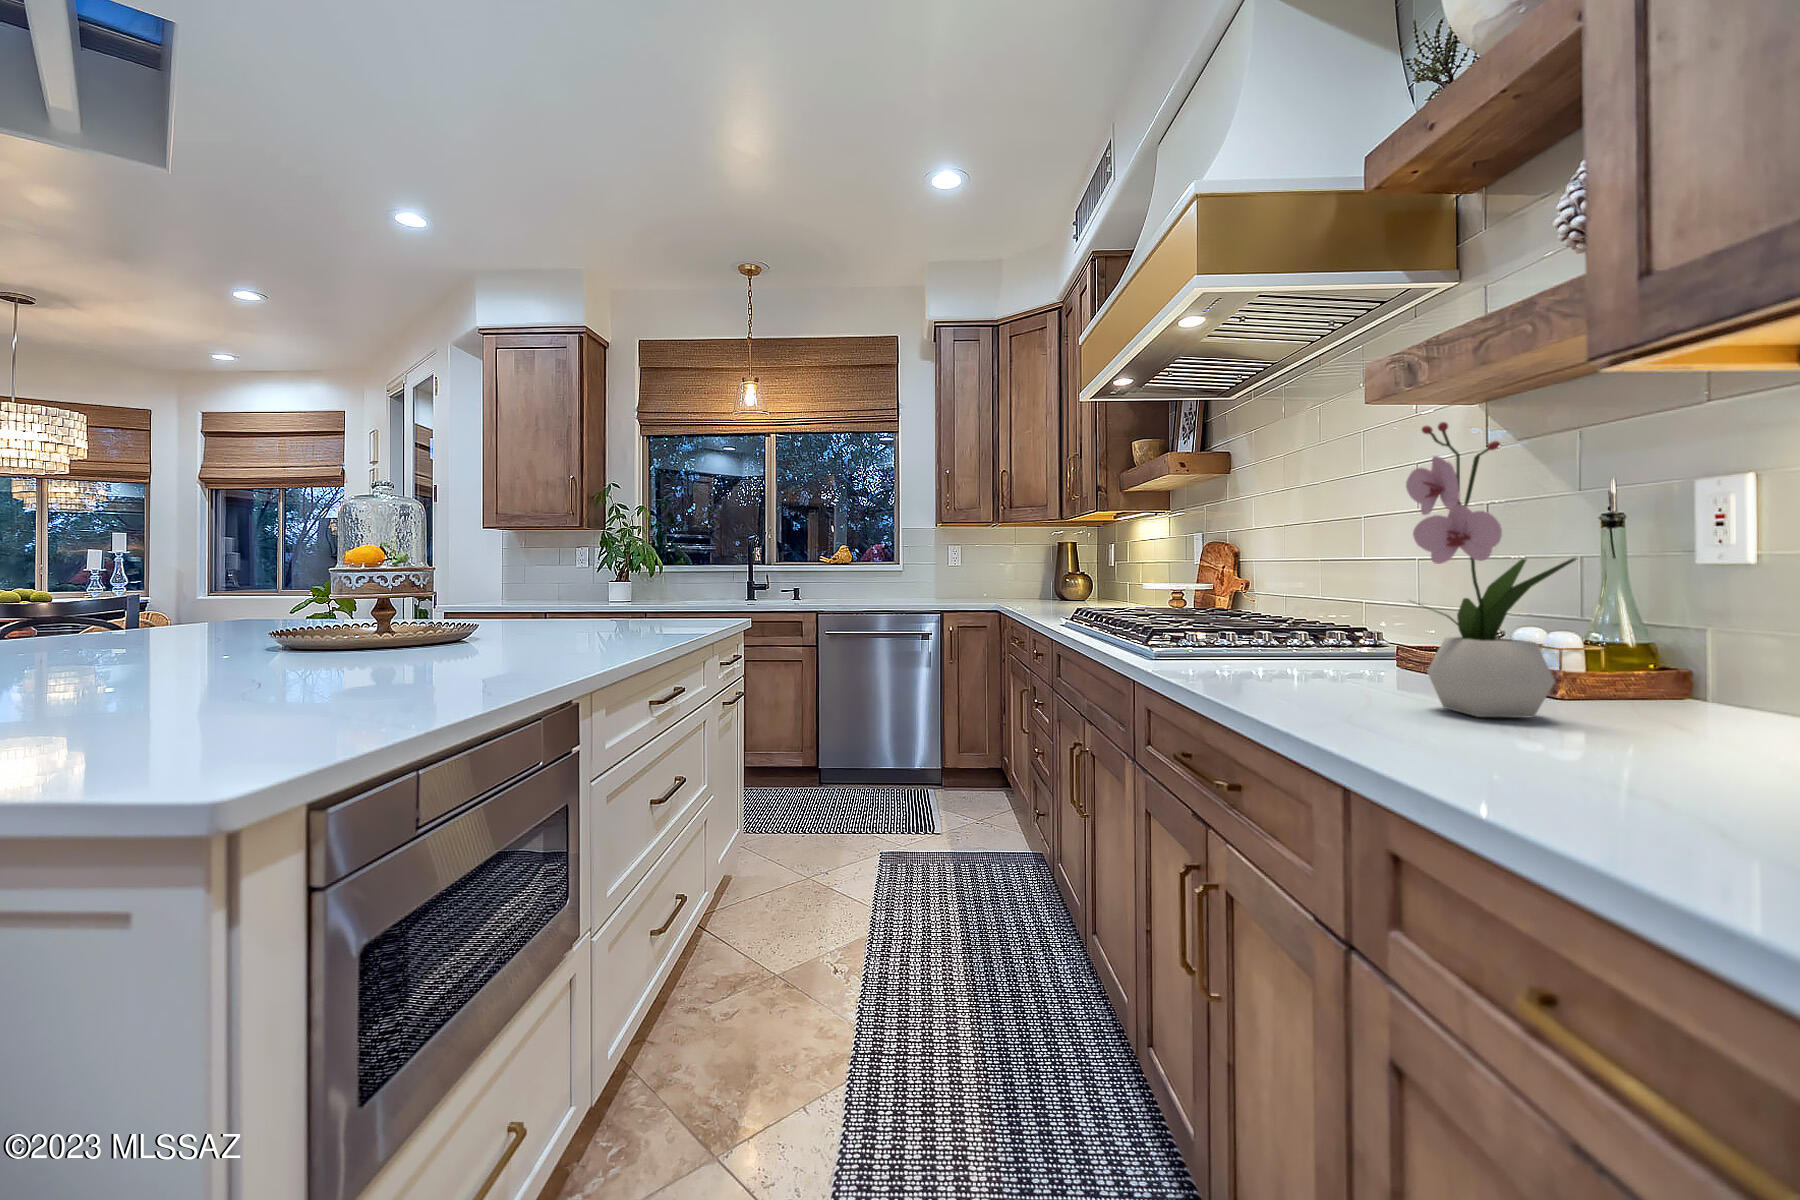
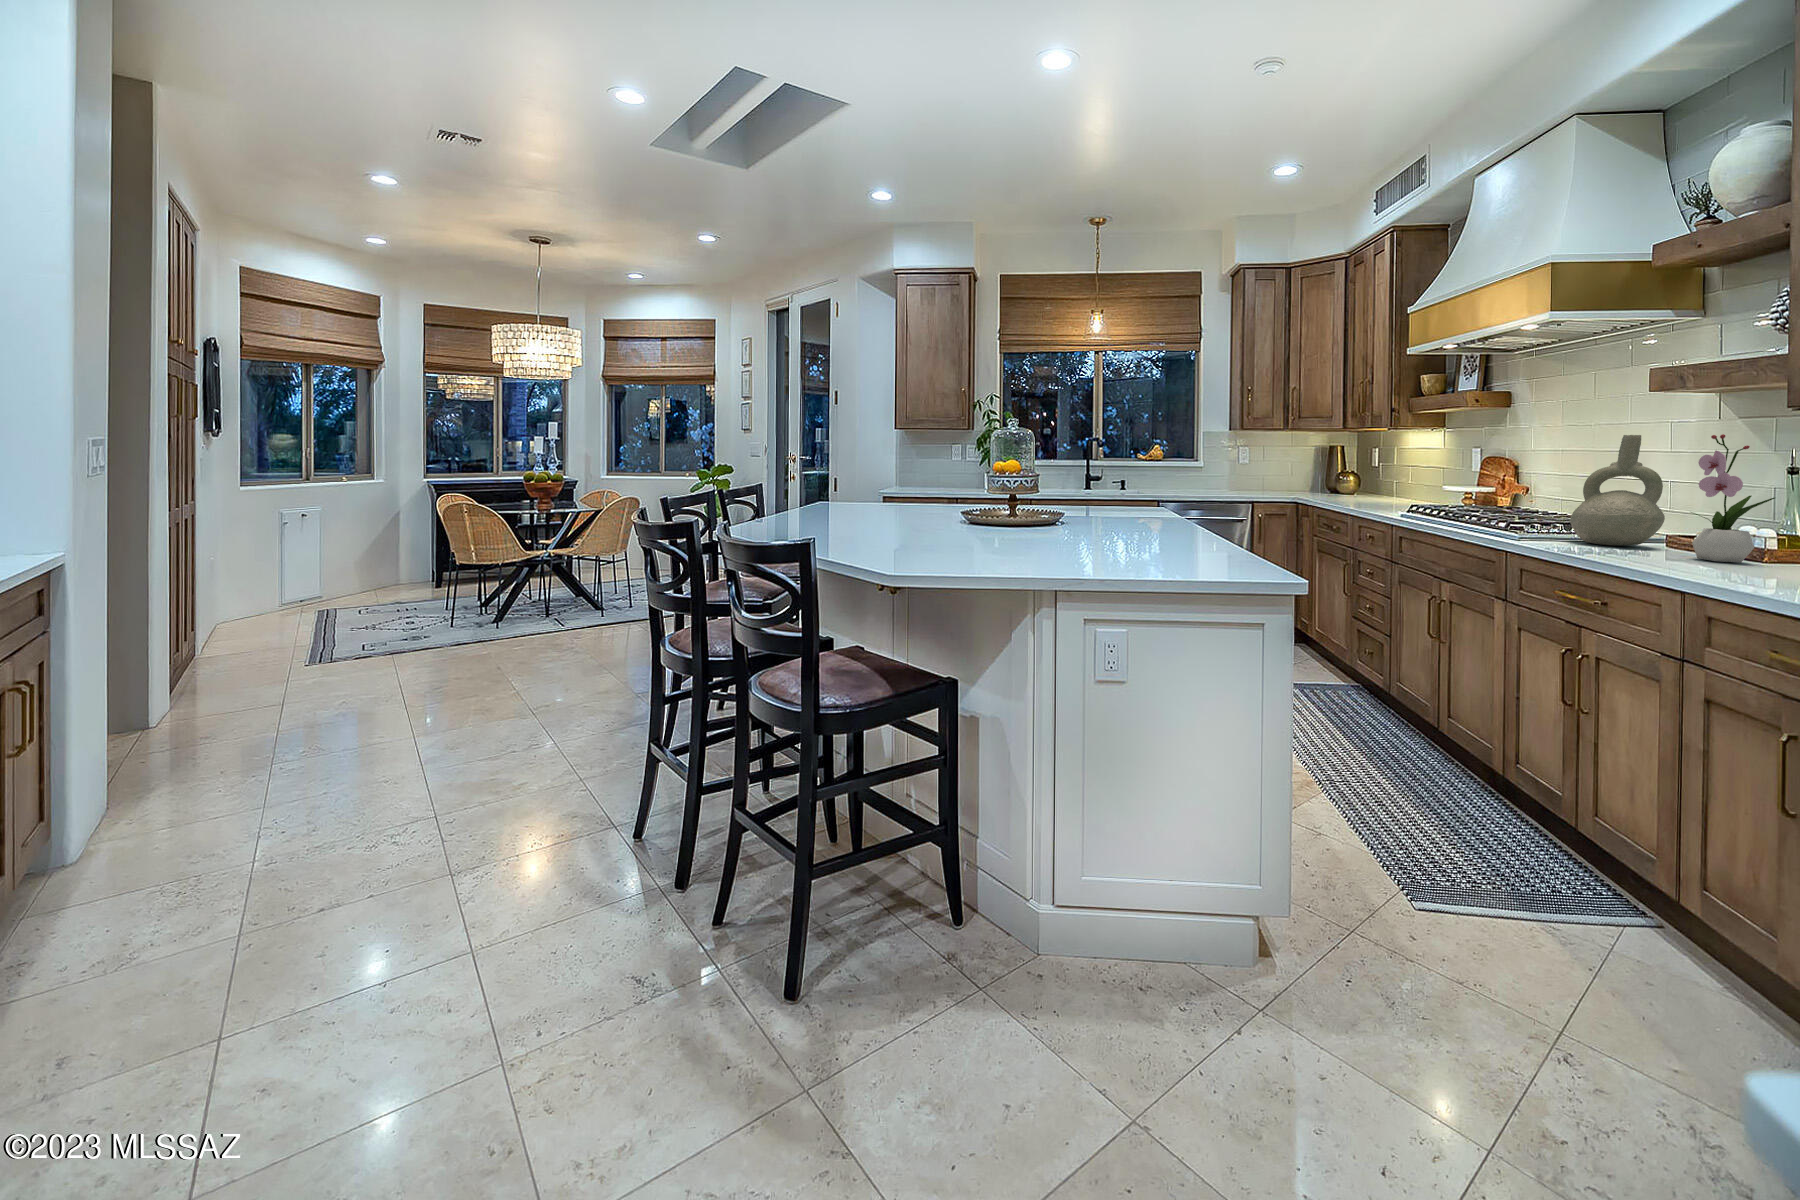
decorative vase: none [1226,455,1382,677] -> present [1570,435,1665,545]

